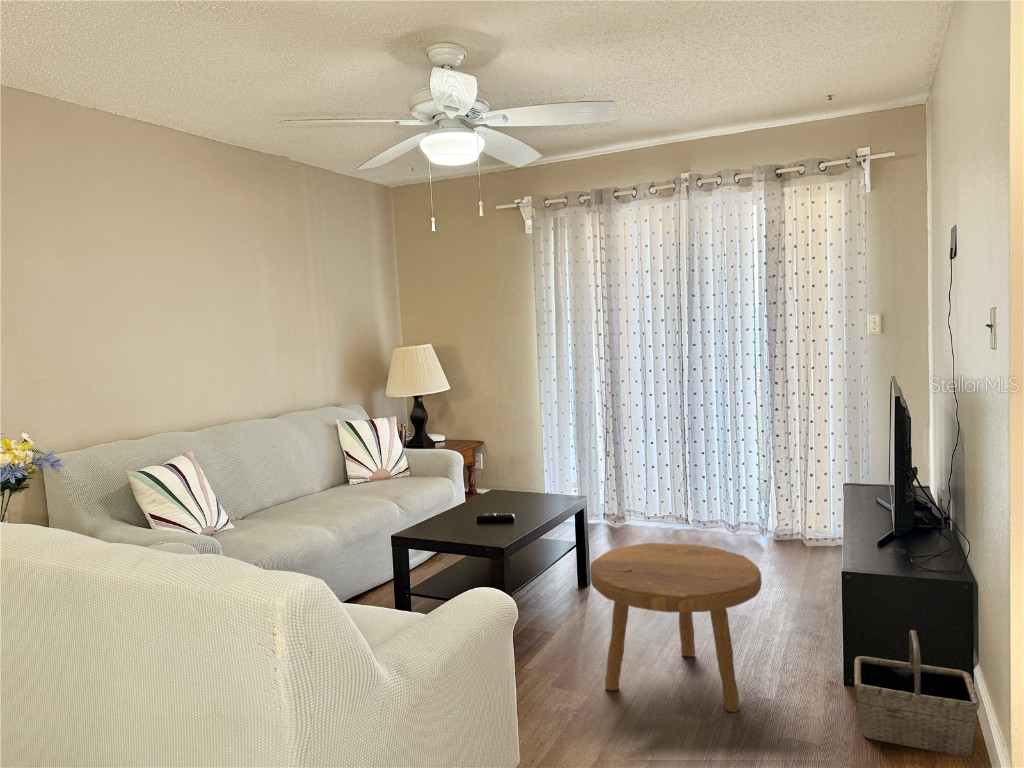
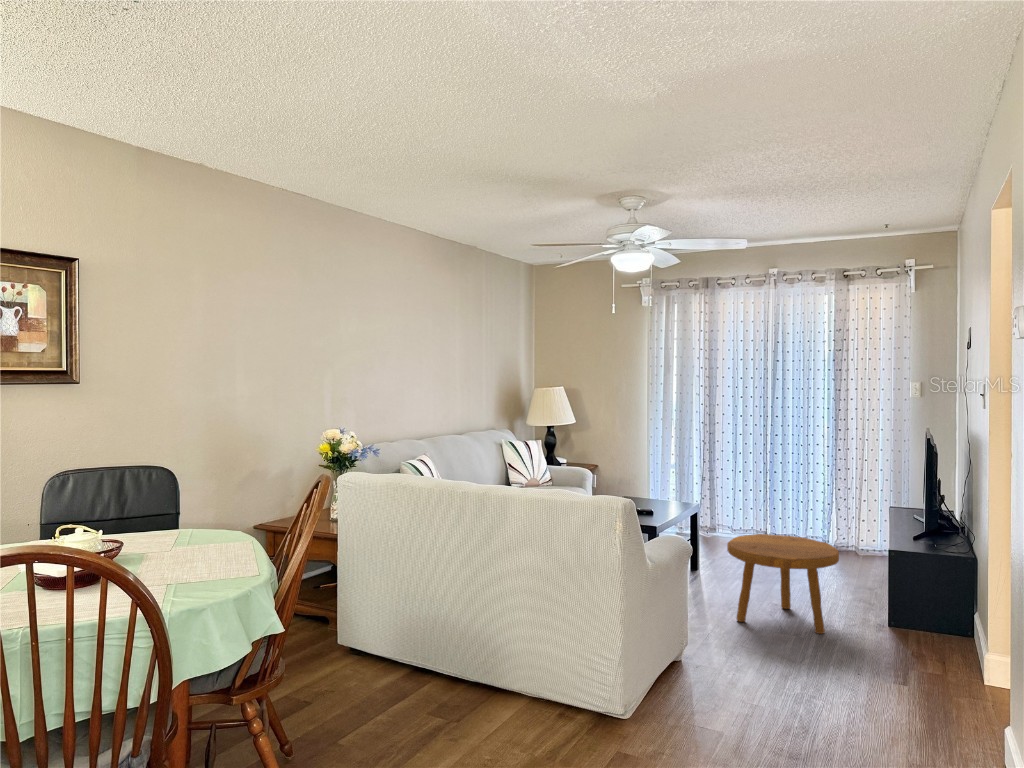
basket: present [854,630,980,757] -> none [897,586,970,656]

